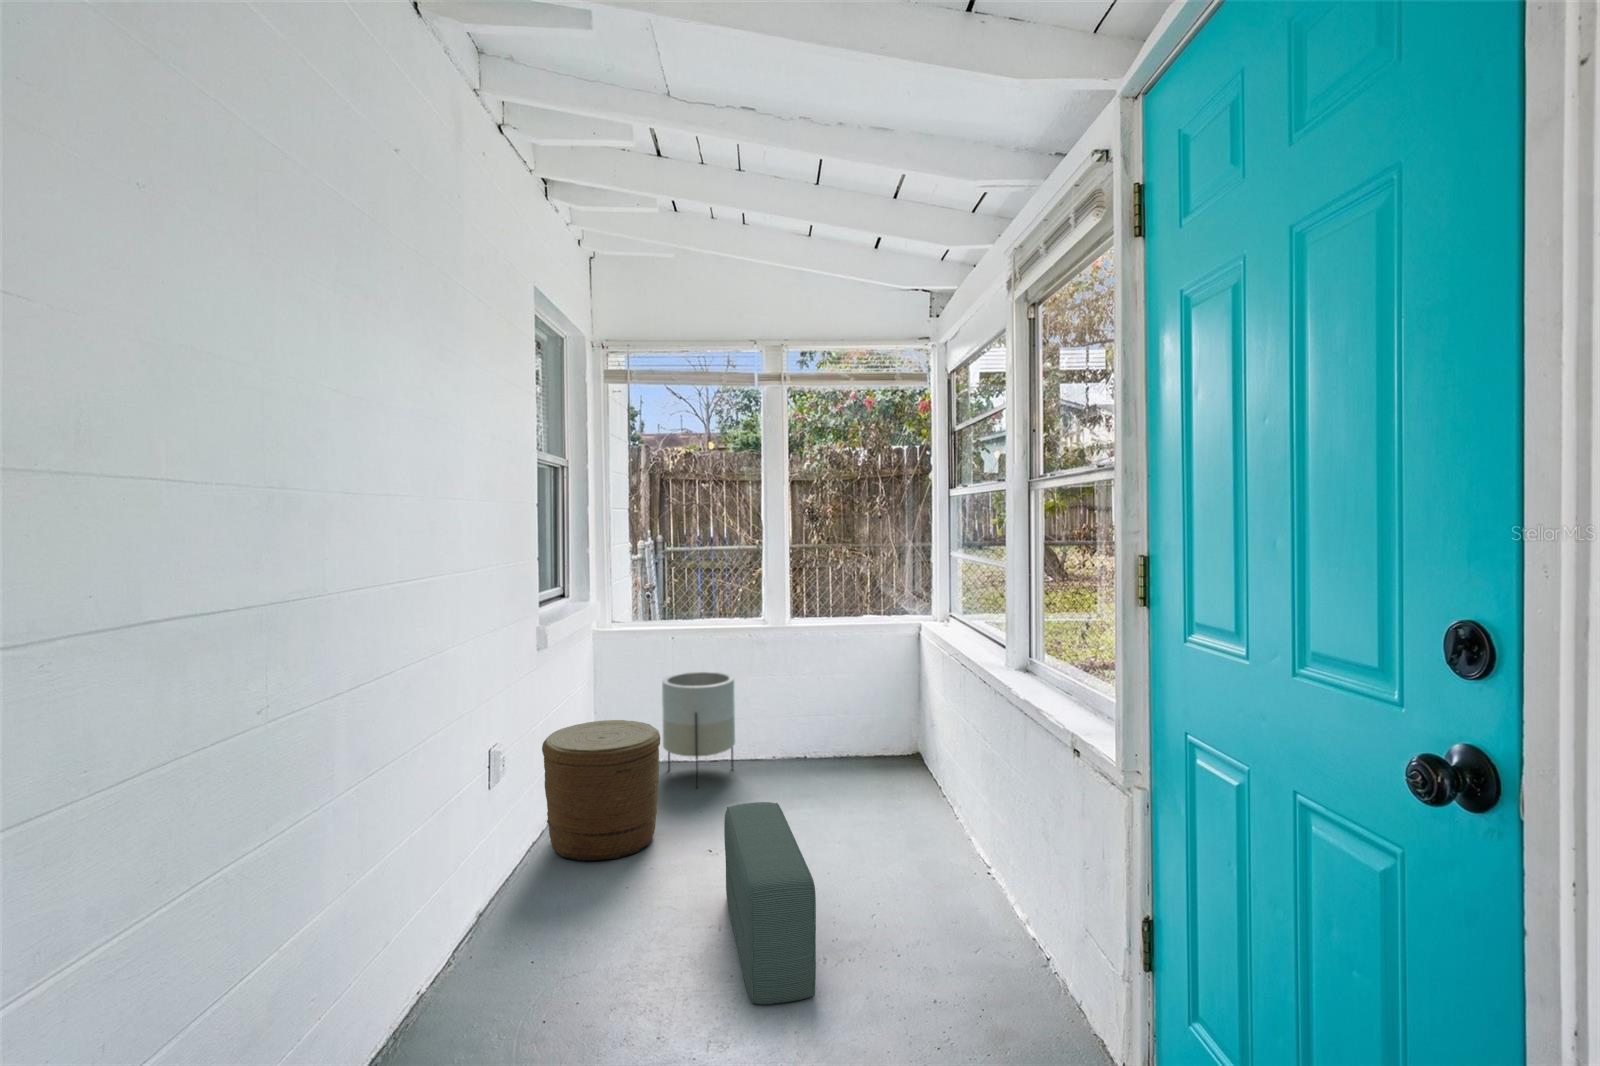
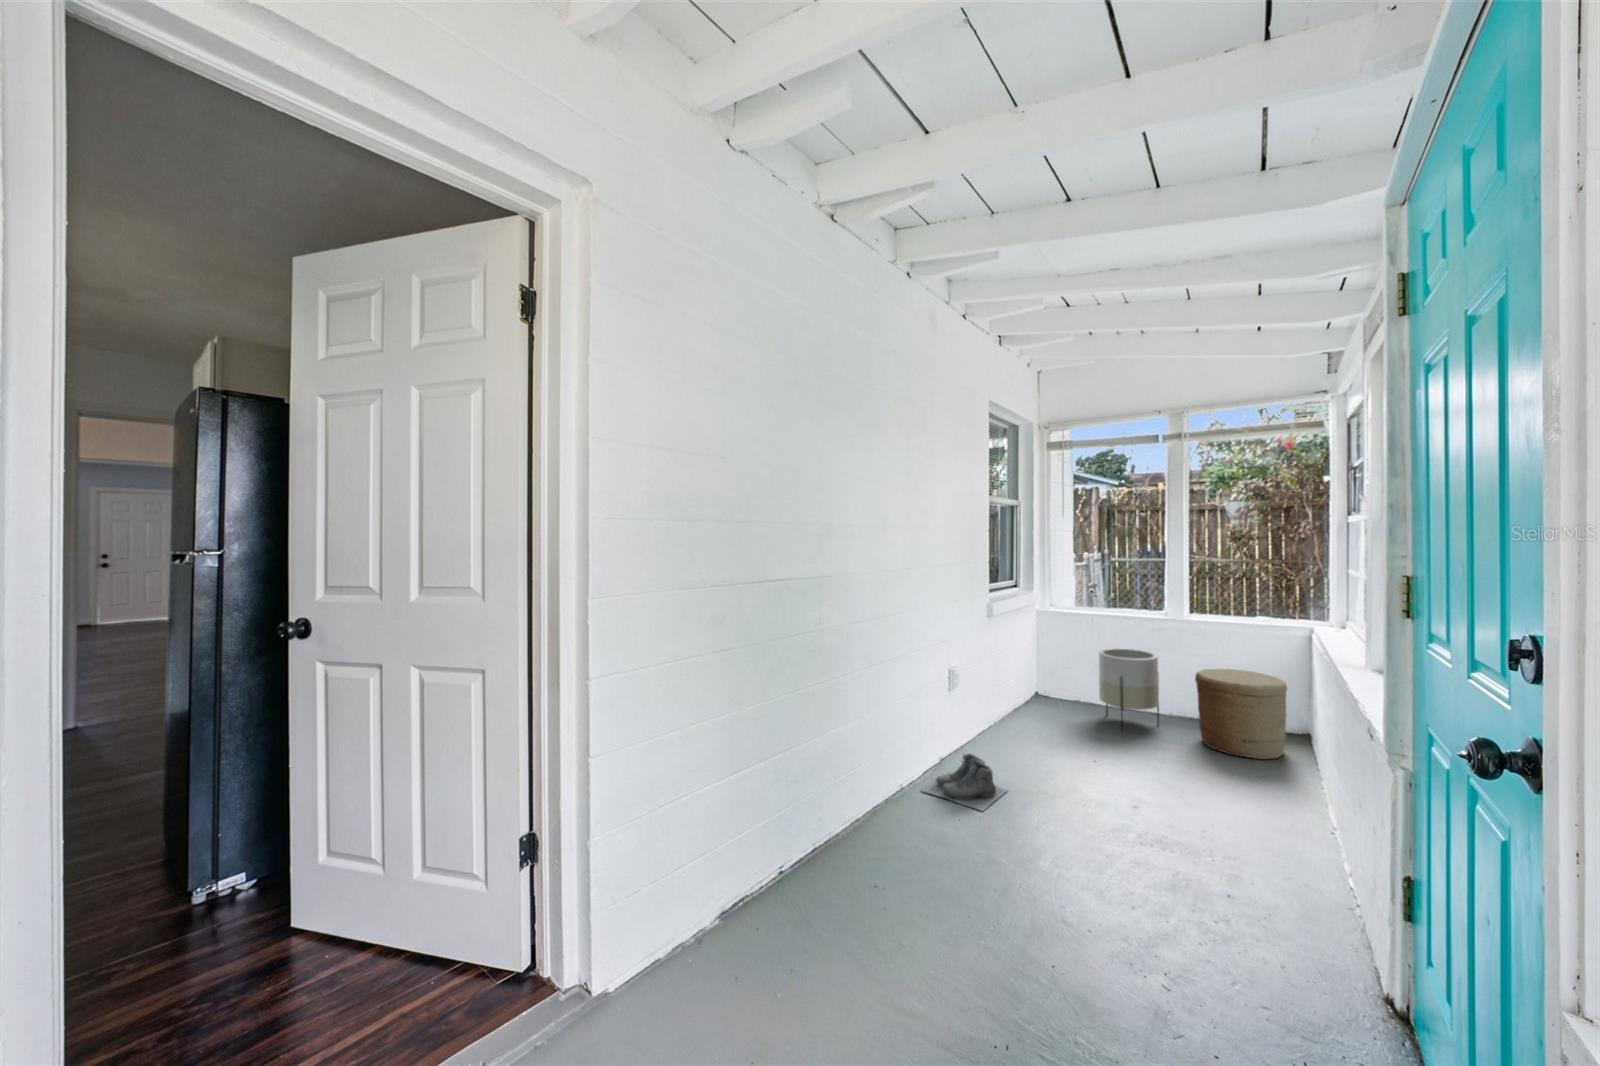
woven basket: present [542,720,660,861] -> present [1195,669,1287,759]
pouf: present [724,802,816,1004] -> none [1091,733,1151,860]
boots: none [431,905,590,1014] -> present [921,754,1007,811]

